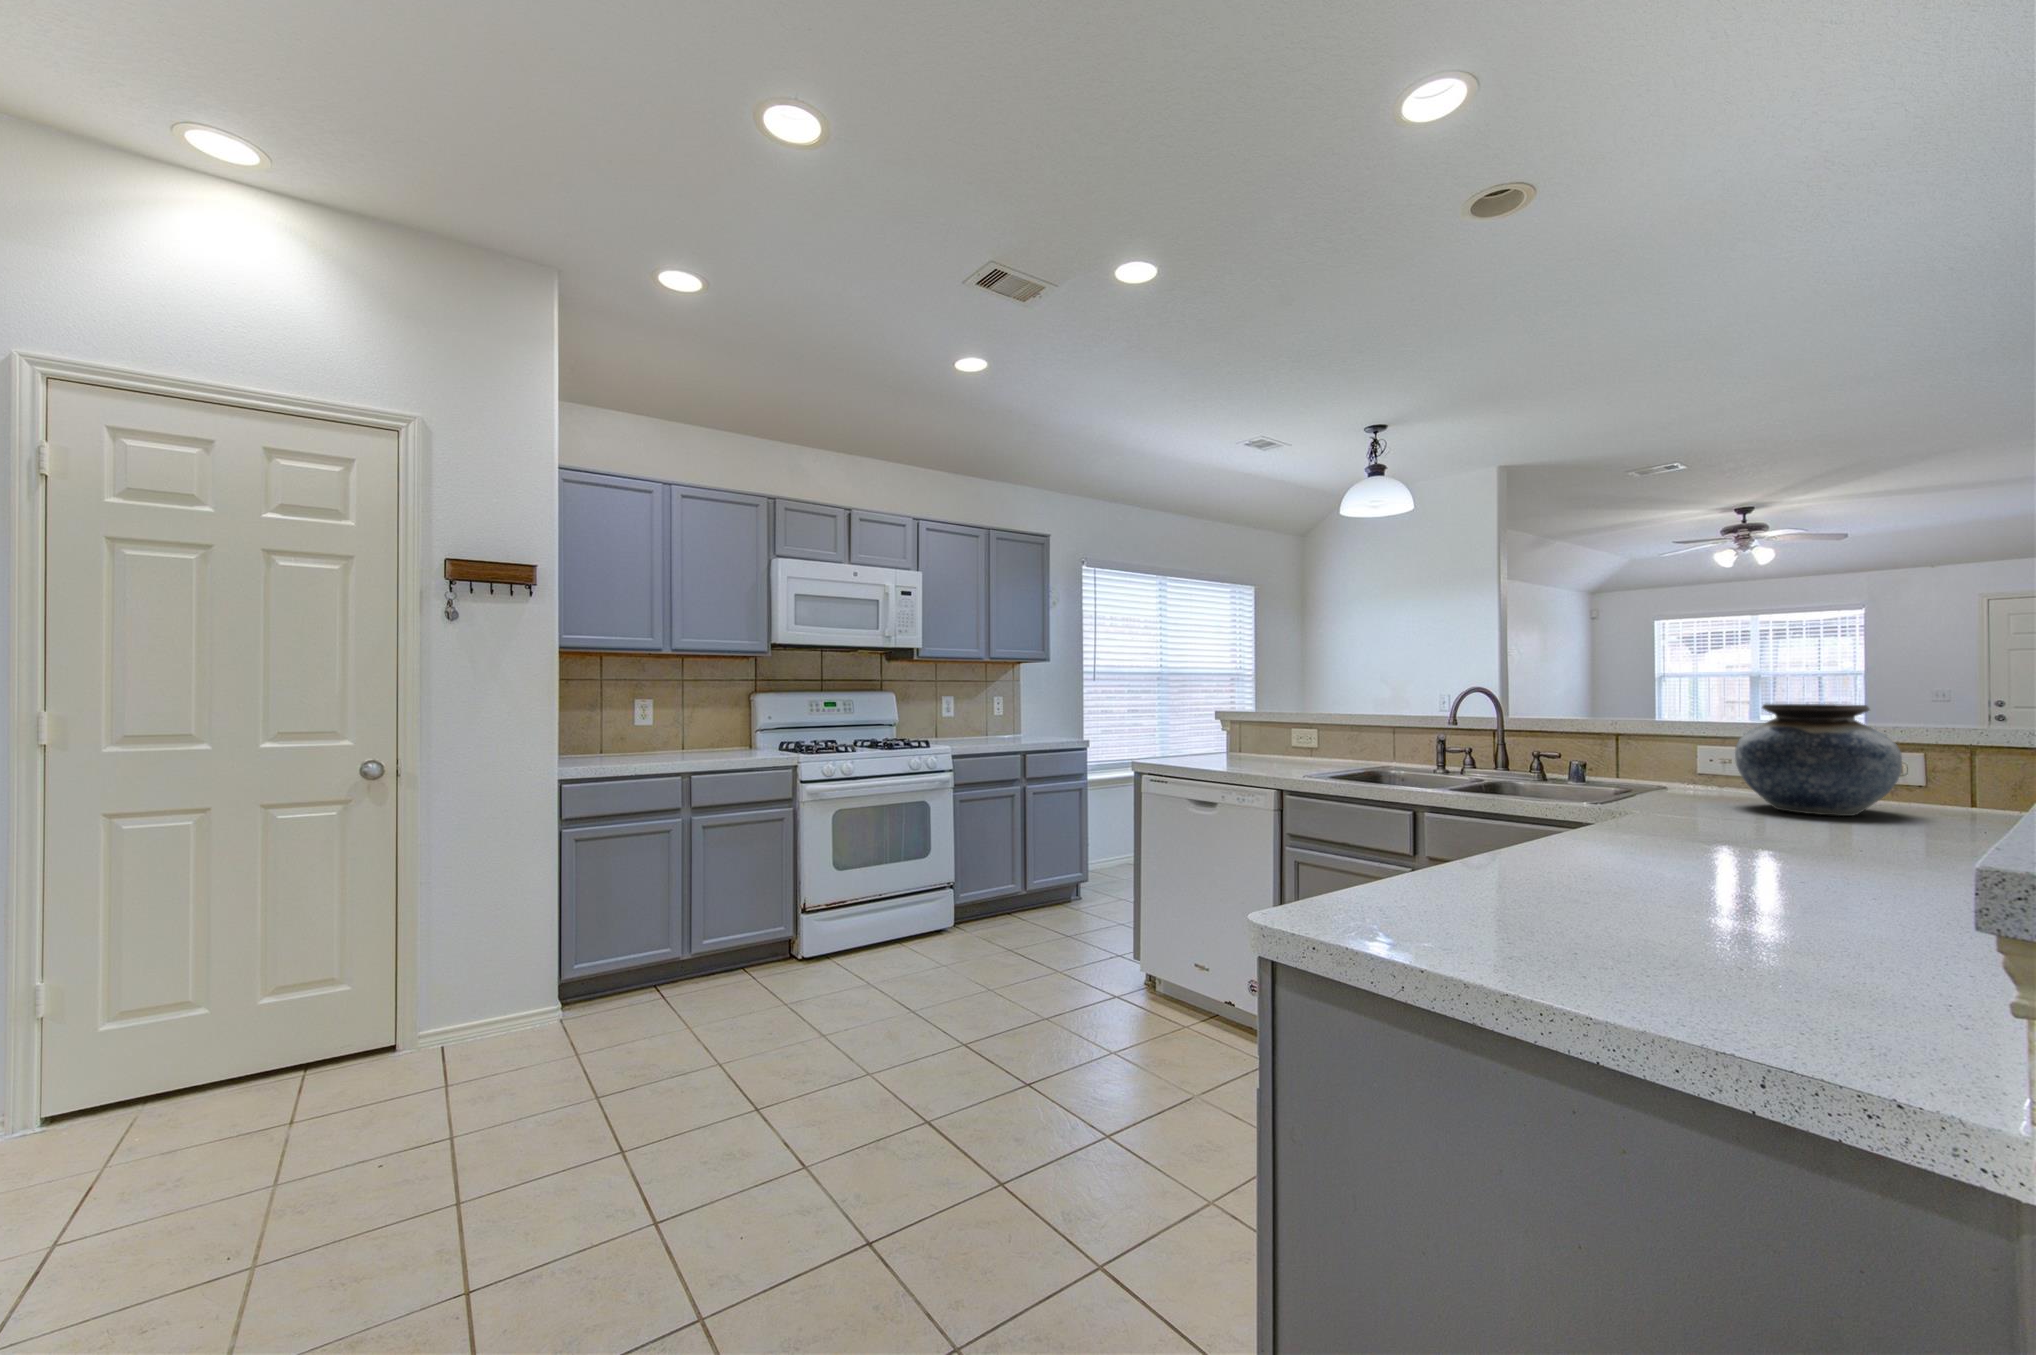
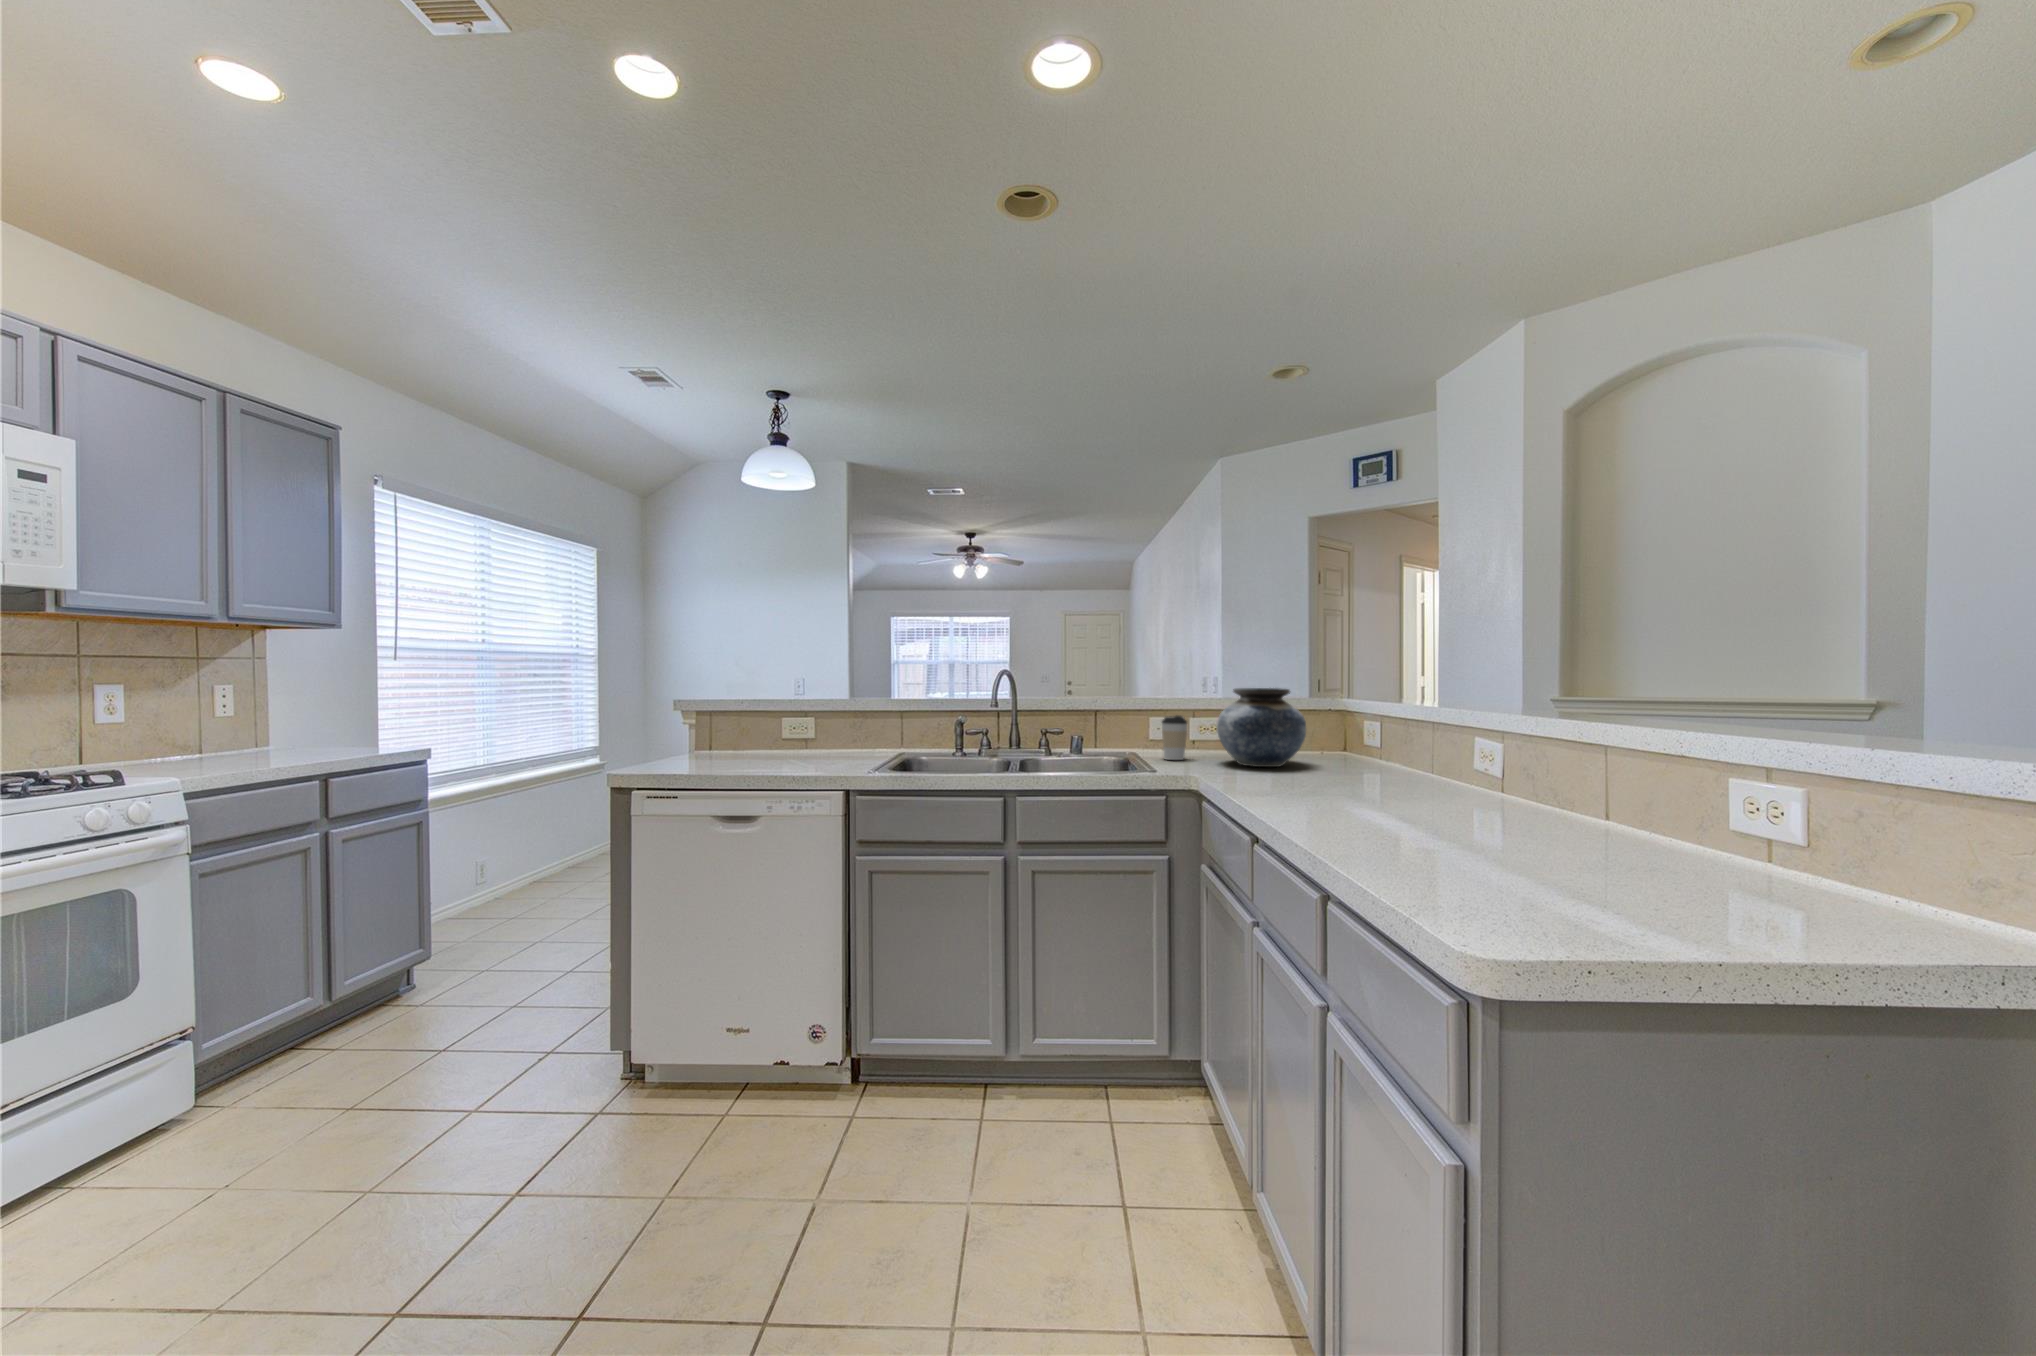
coffee cup: none [1675,740,1719,797] -> present [1162,716,1187,760]

